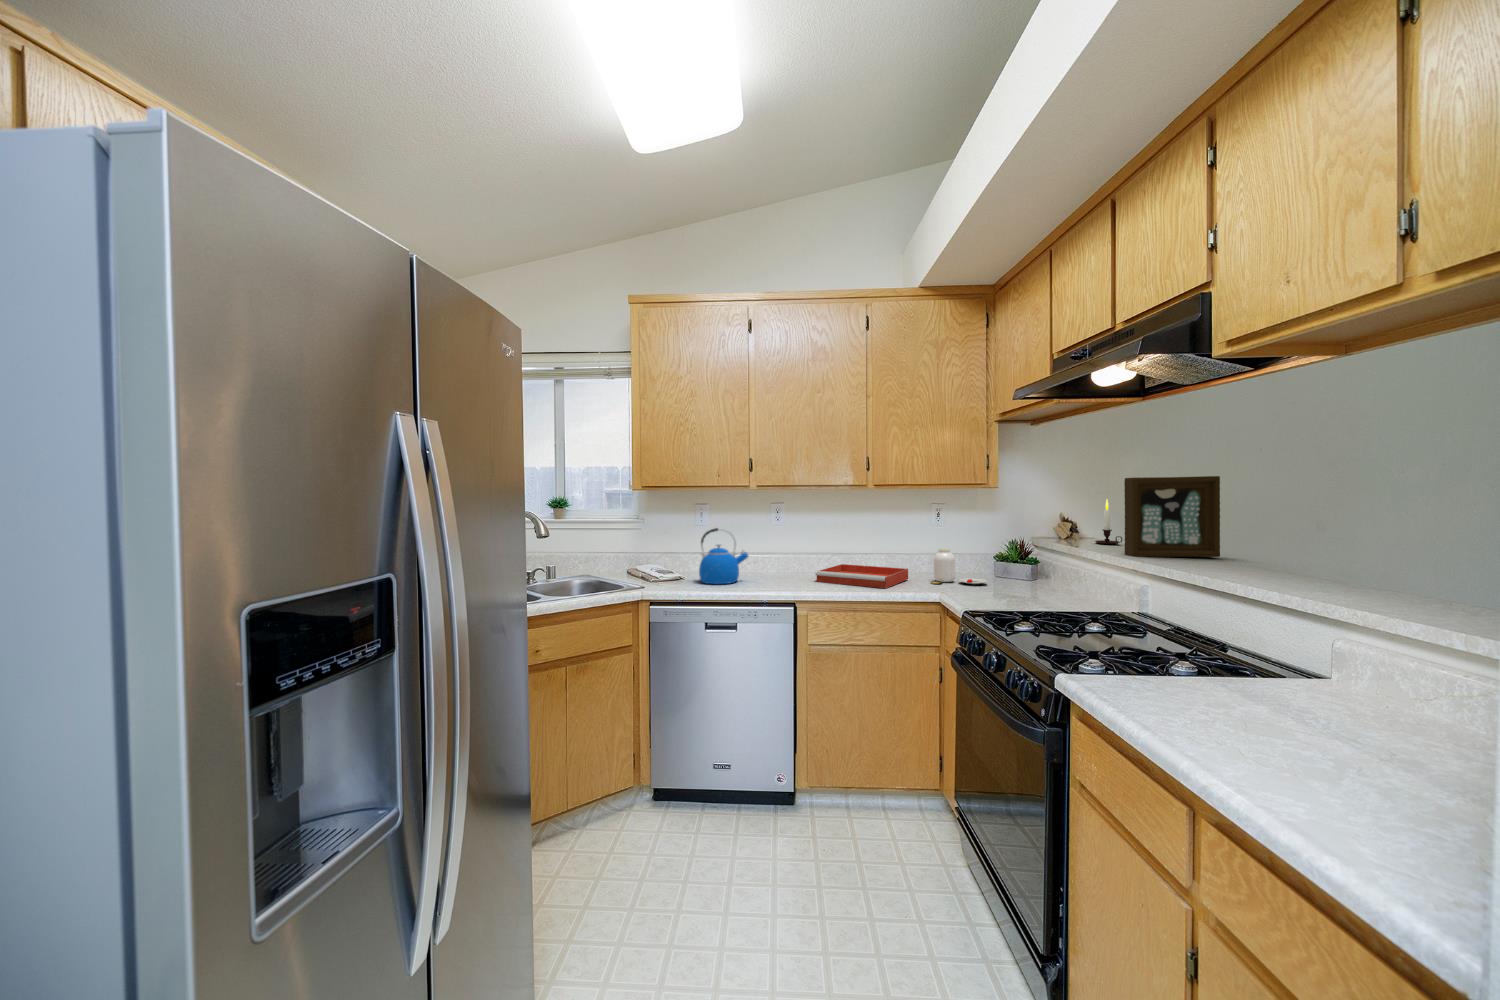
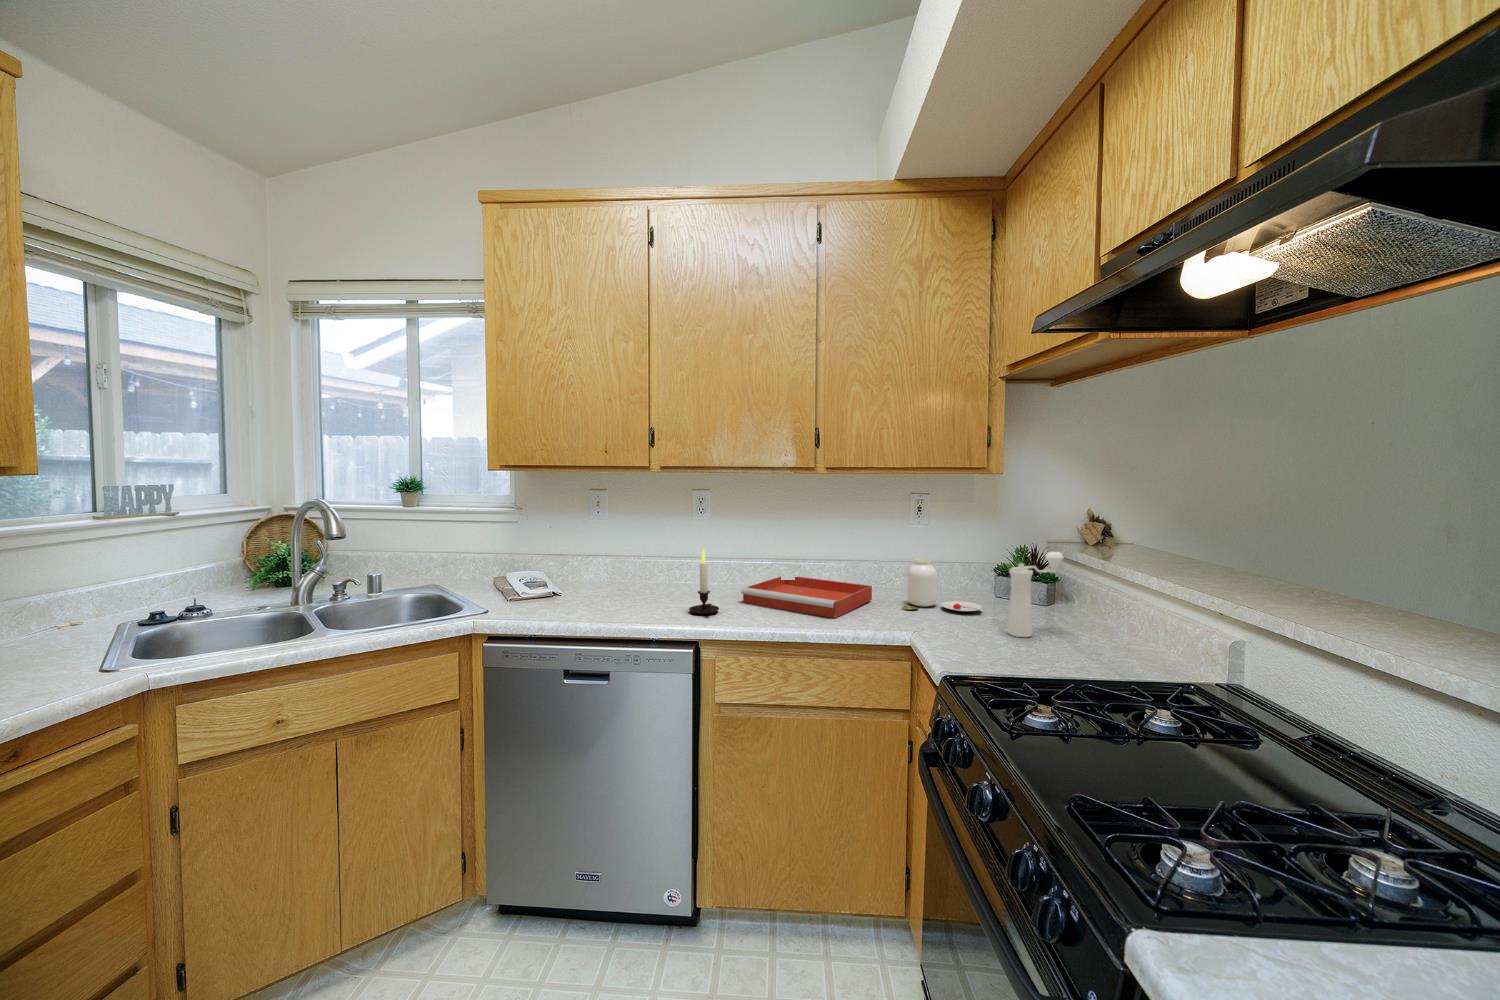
picture frame: present [1124,476,1220,557] -> none [1197,461,1363,591]
candle: present [1095,500,1123,544] -> present [689,548,719,614]
kettle: present [699,528,748,584] -> none [577,526,648,606]
pepper mill: none [1005,539,1041,596] -> present [1008,552,1063,637]

